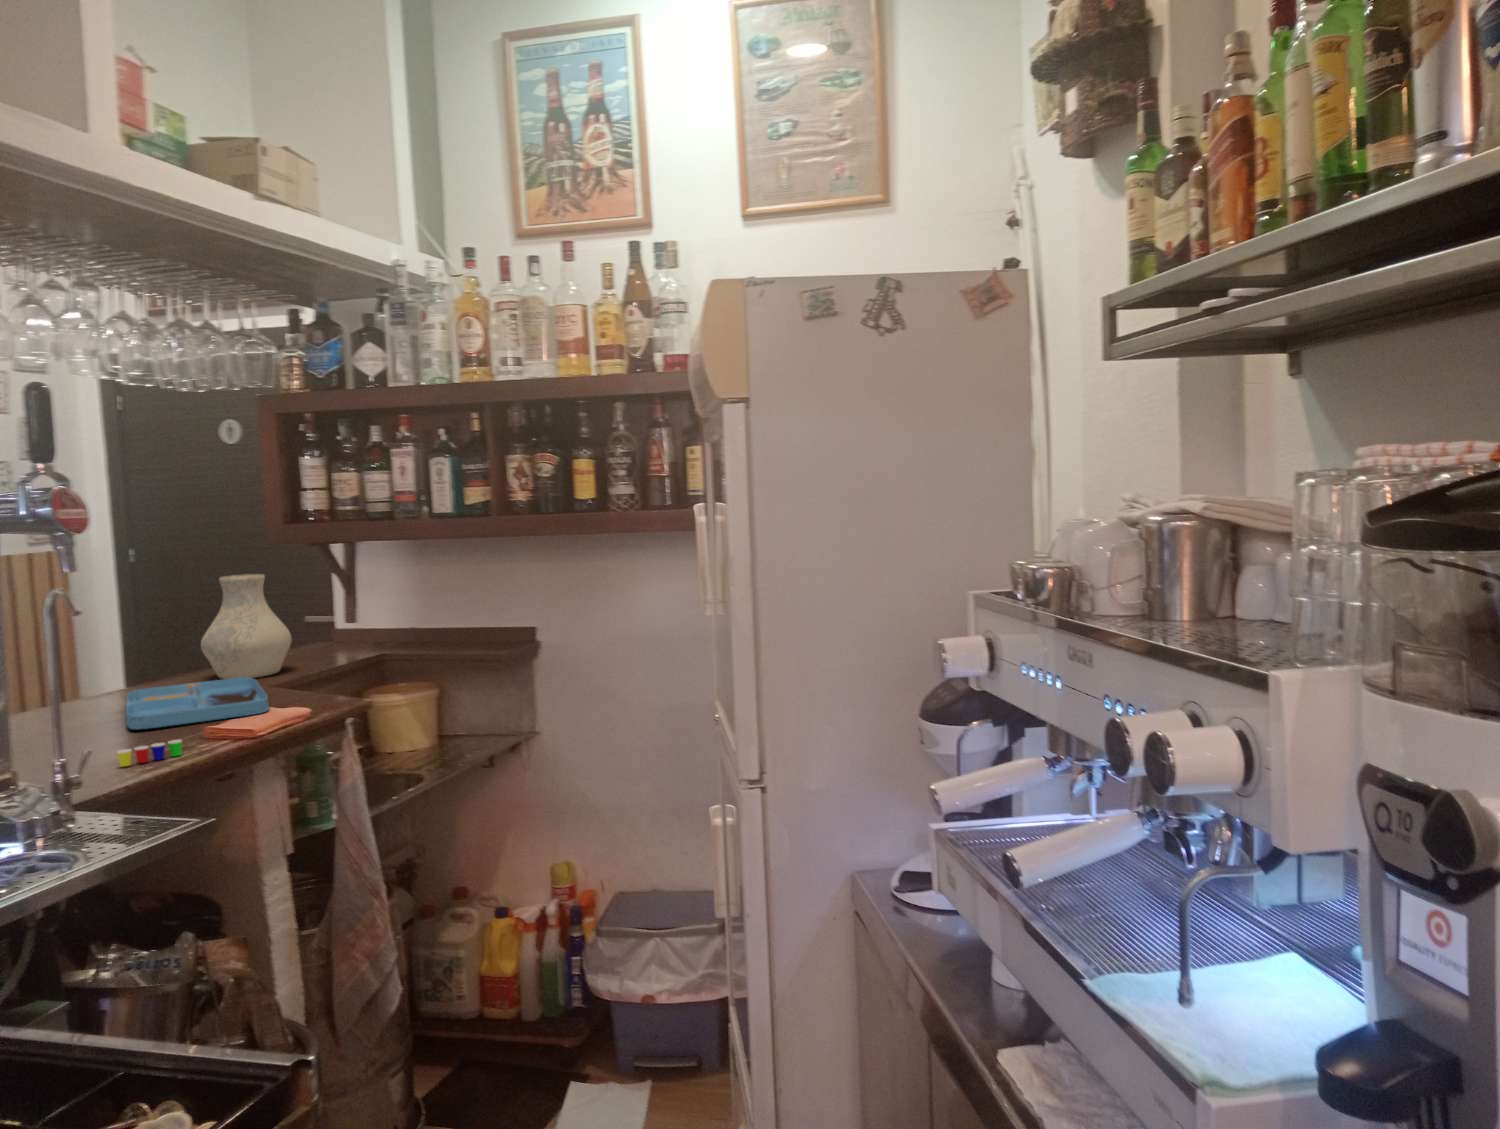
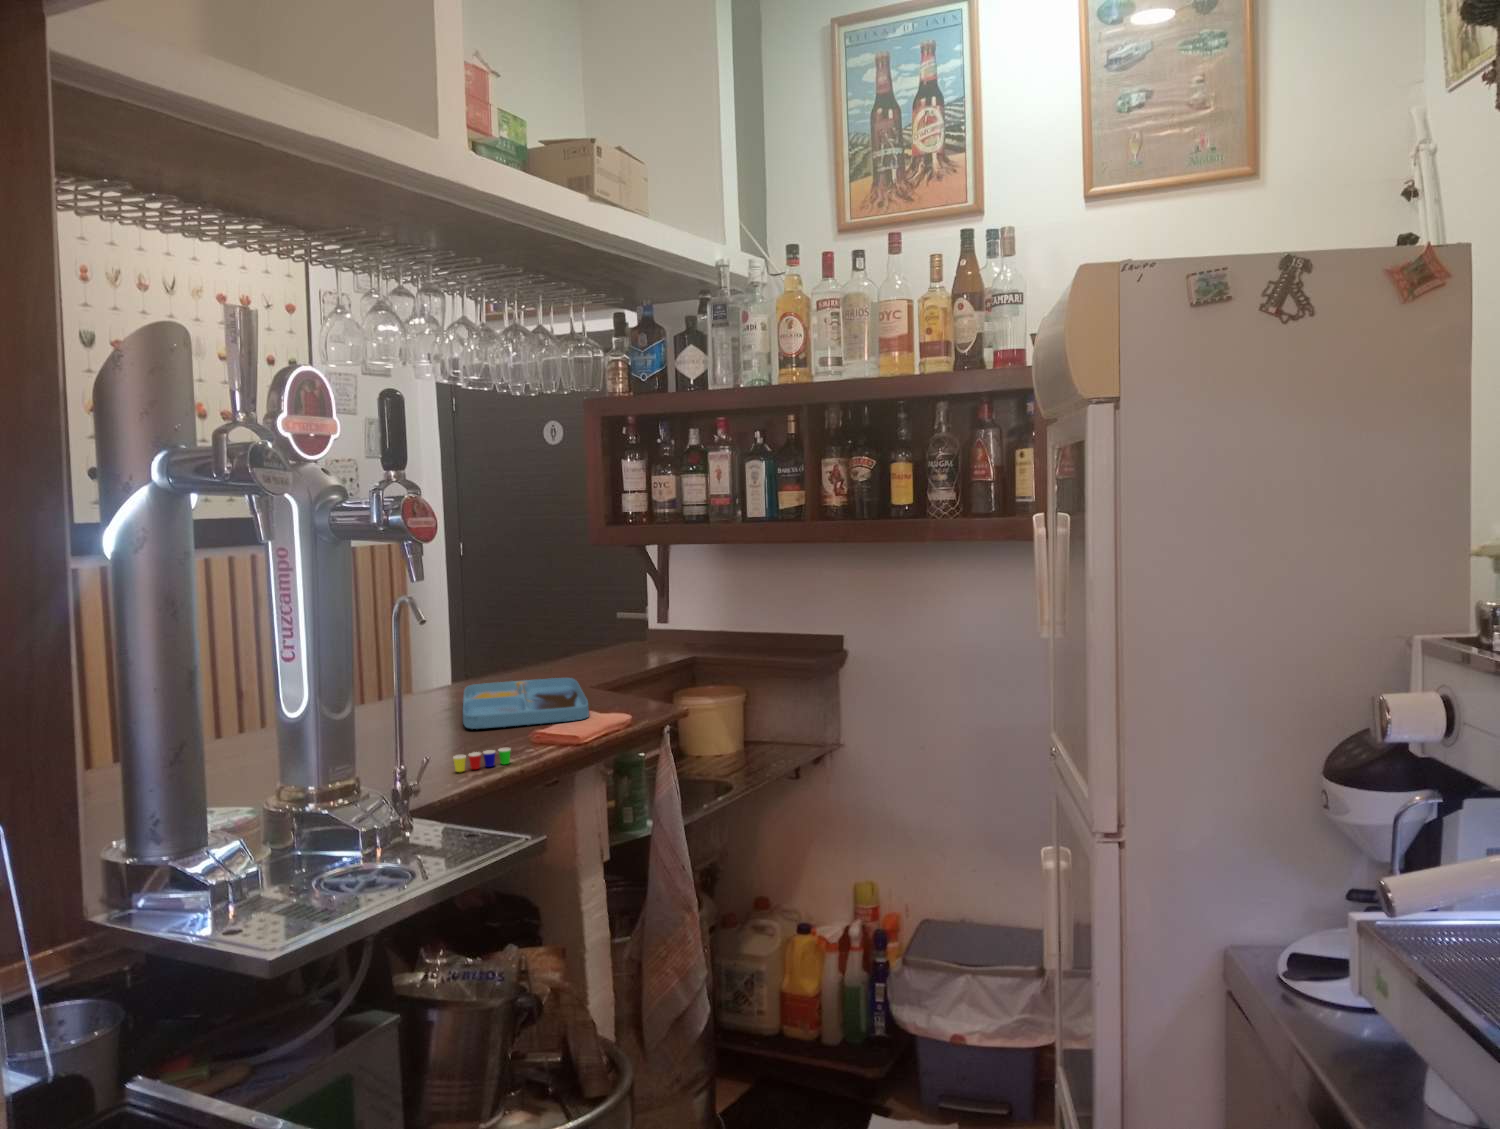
vase: present [201,574,291,679] -> none [529,574,610,677]

